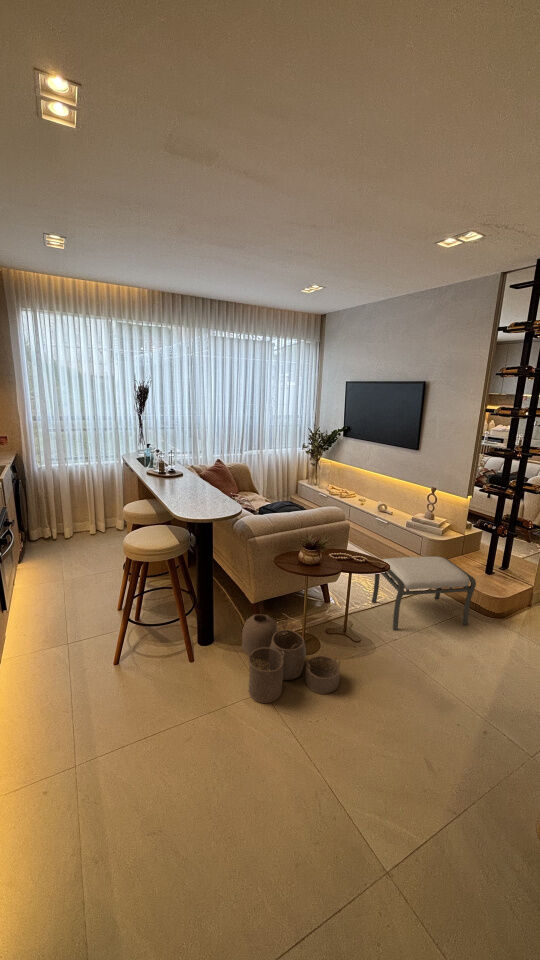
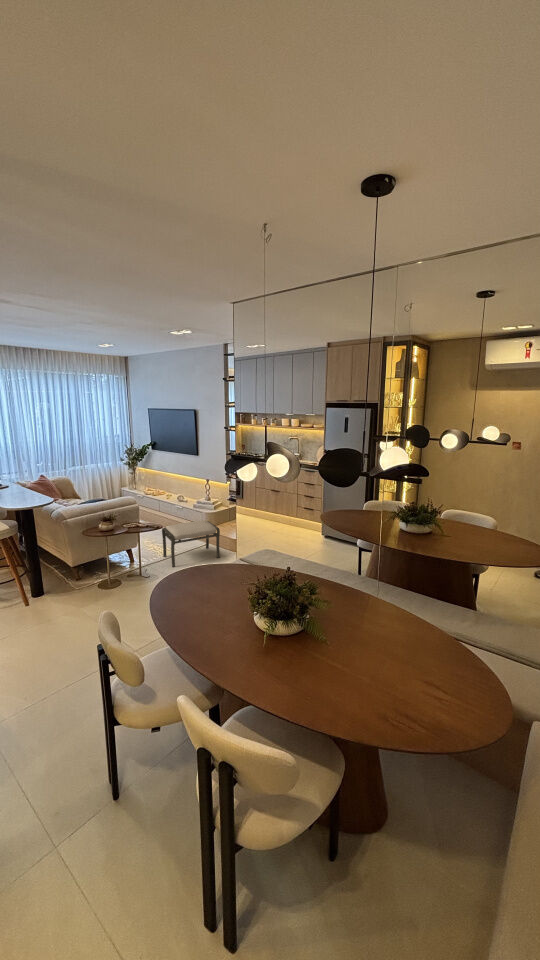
woven basket: present [242,614,340,703] -> none [65,567,129,611]

